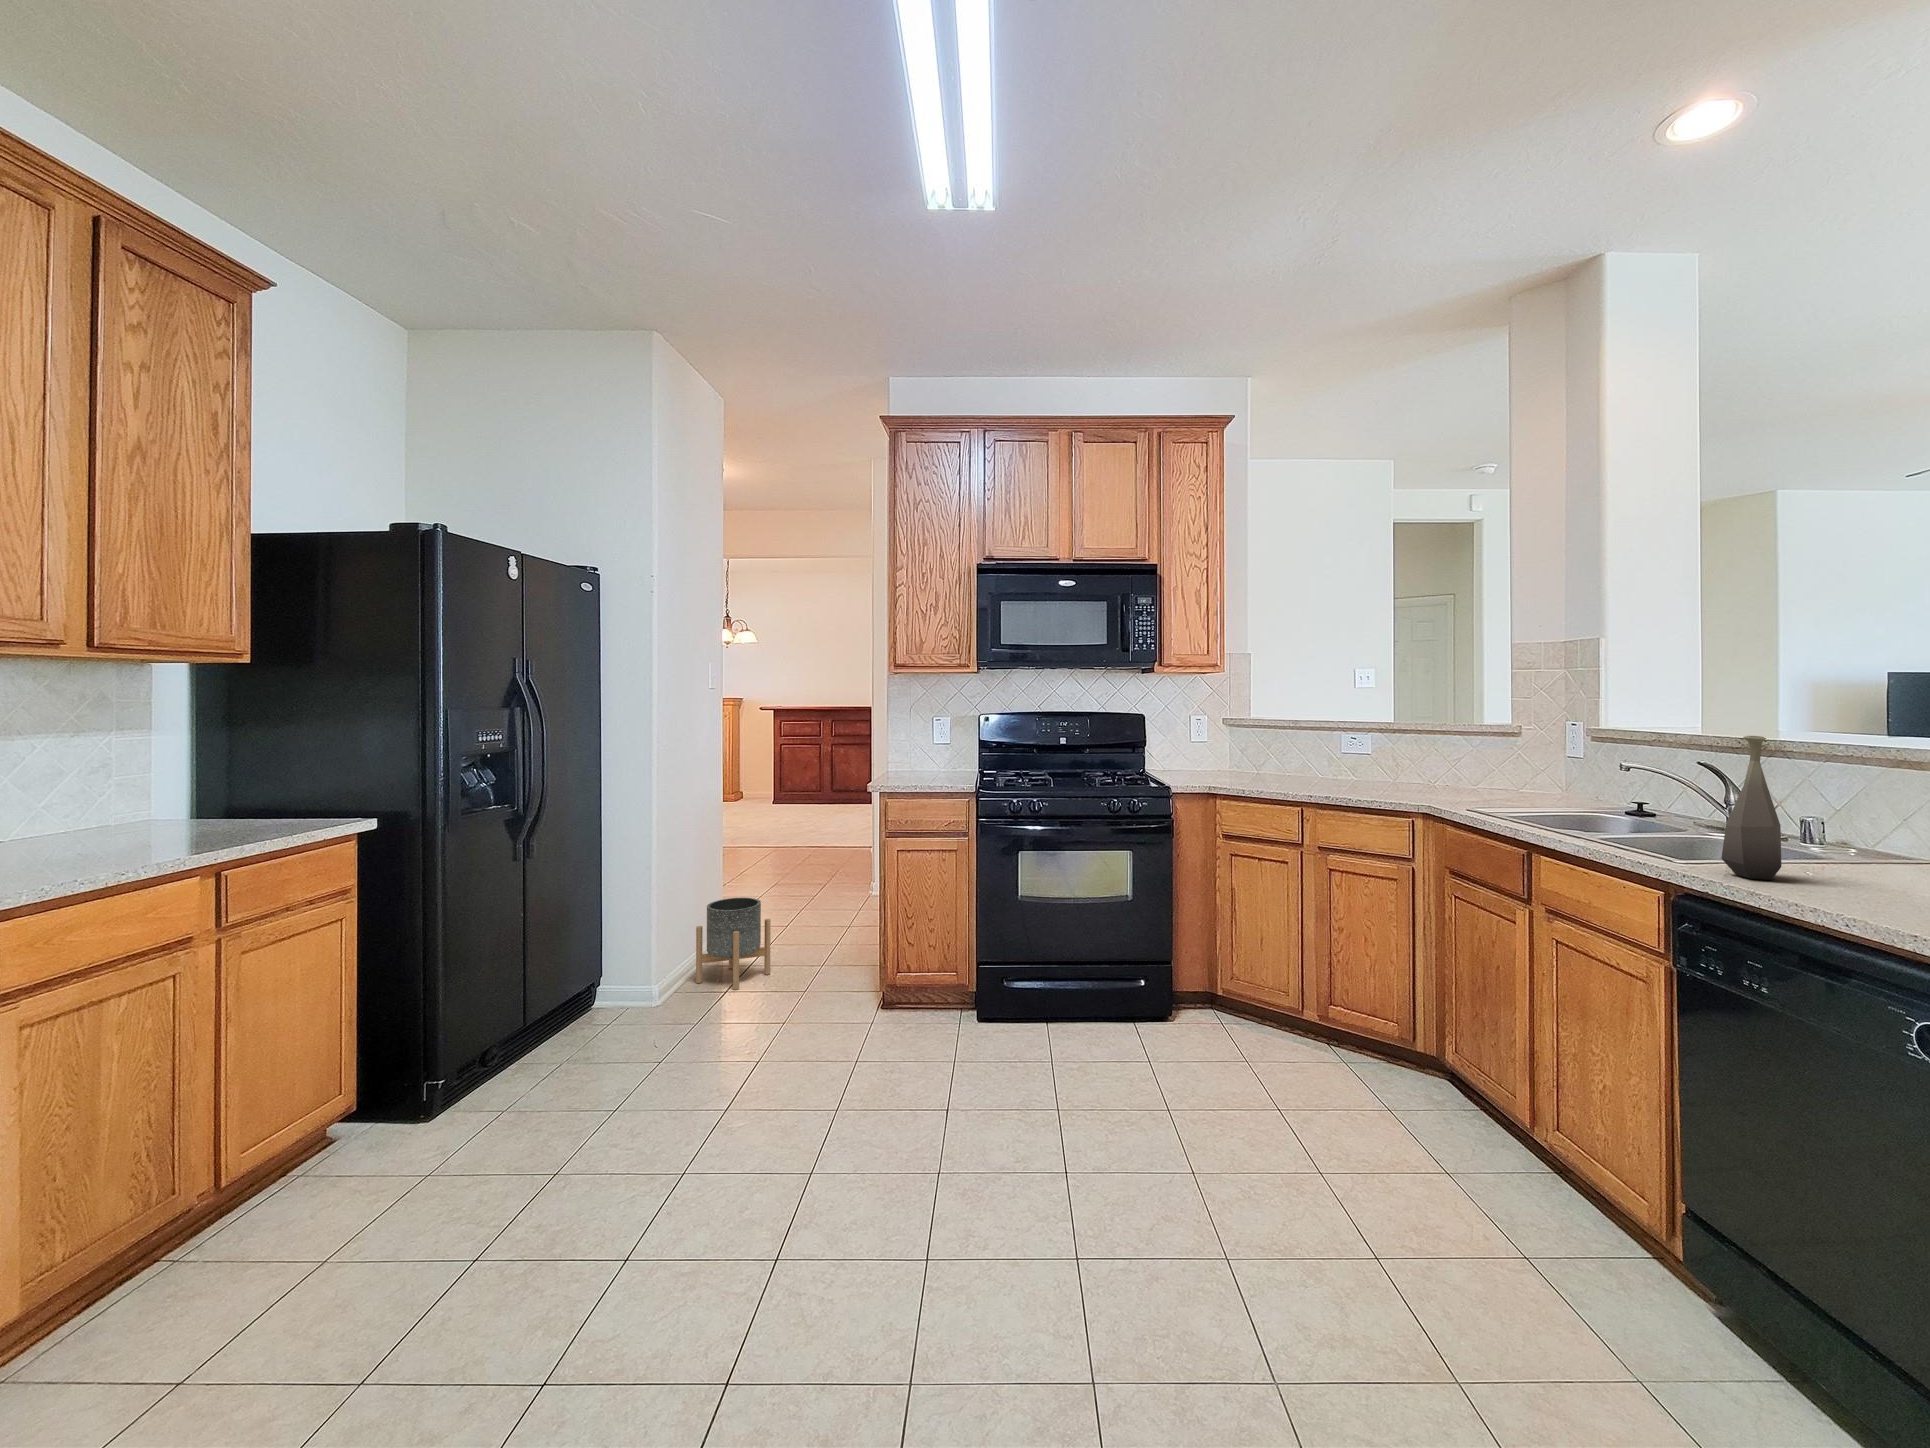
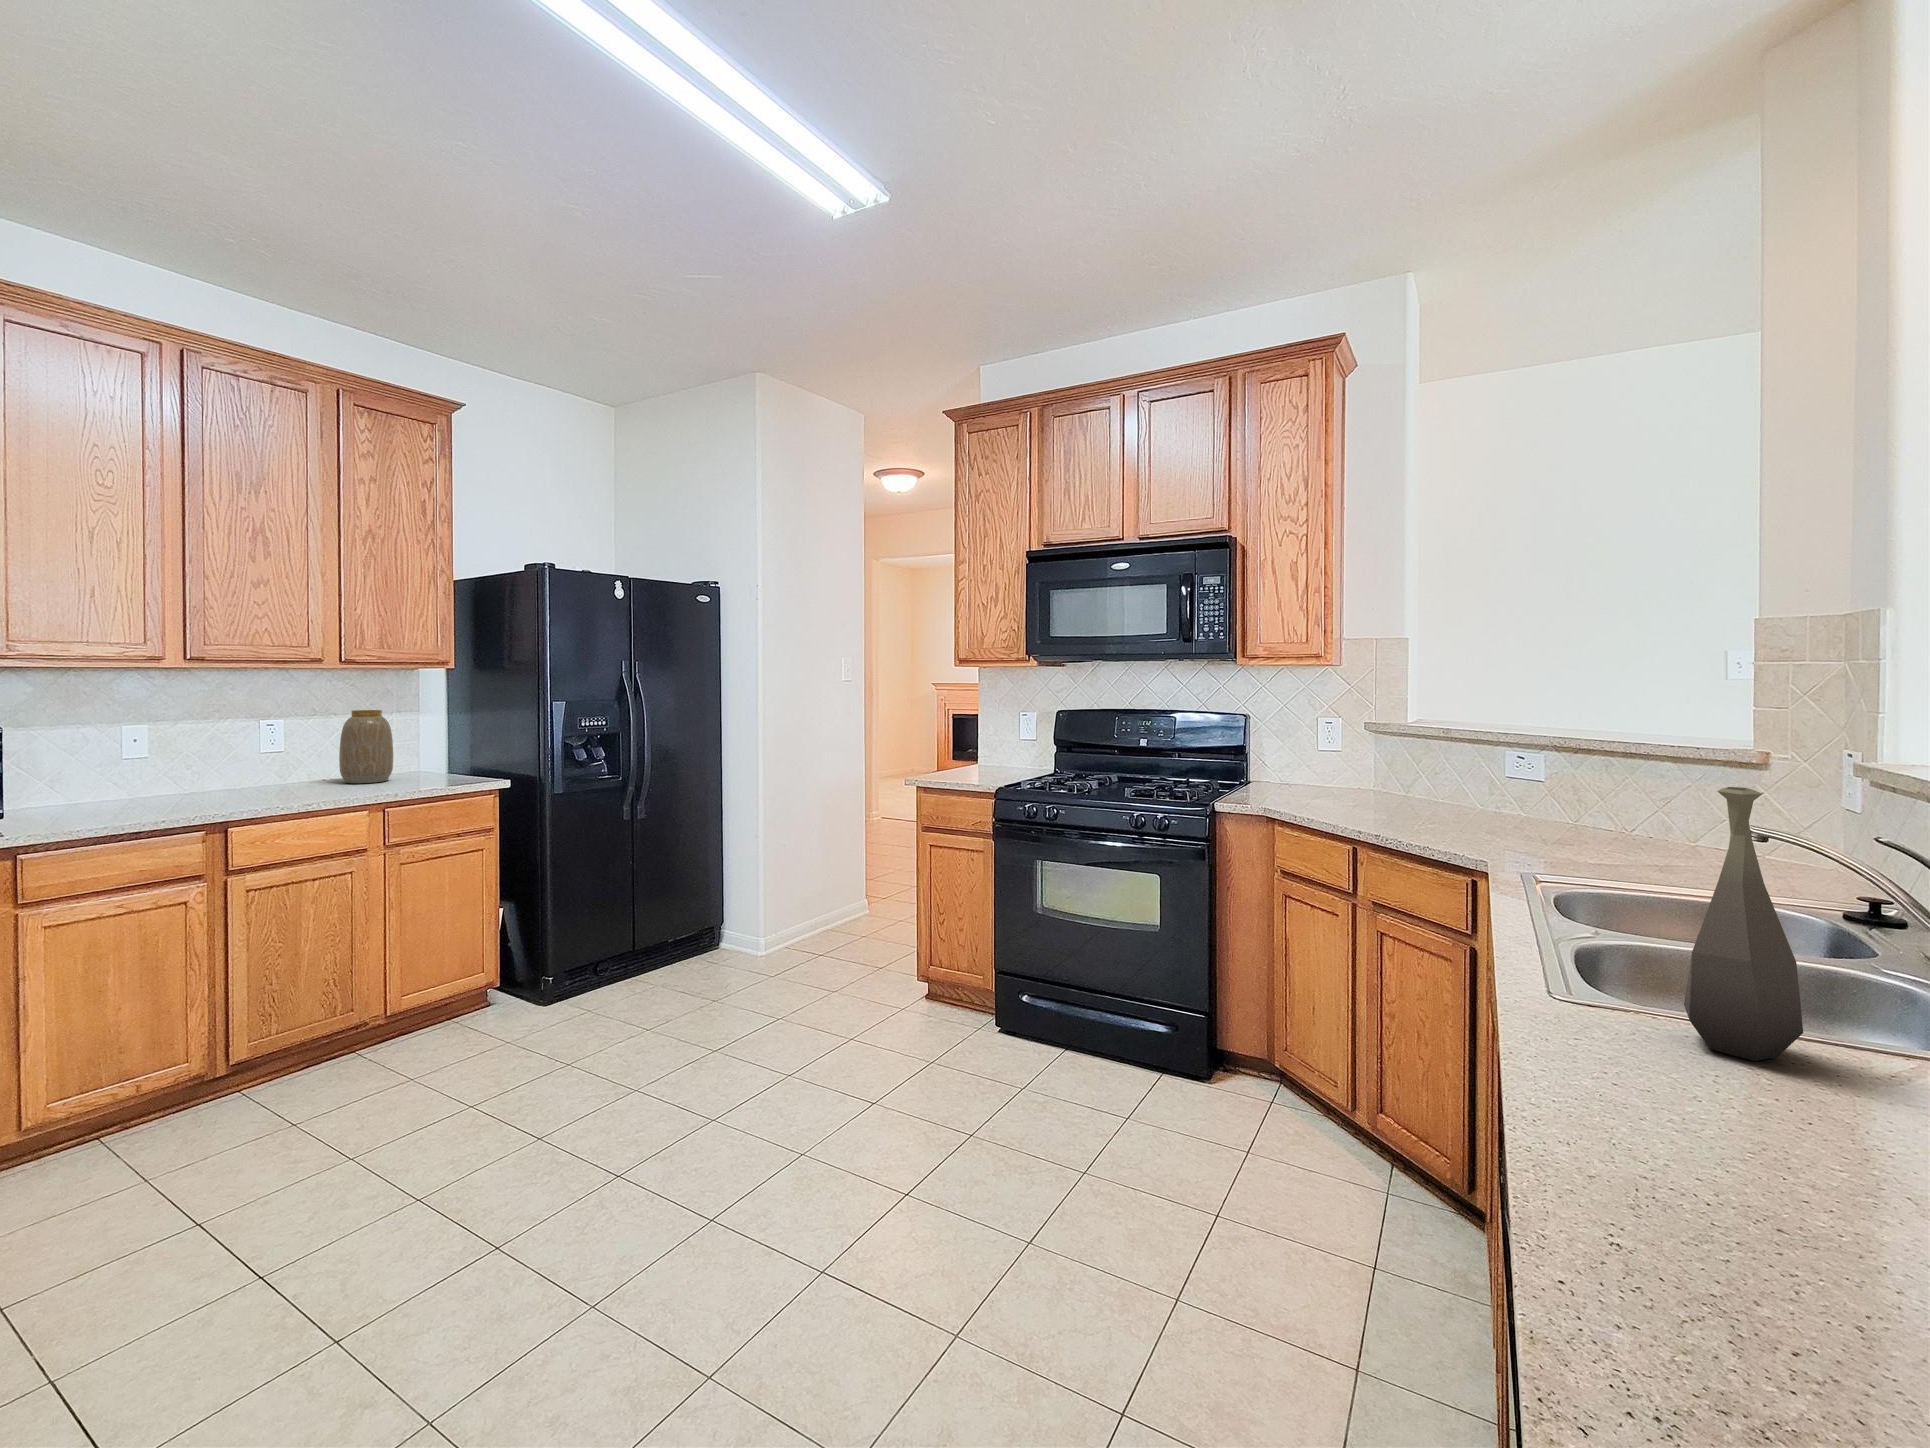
vase: none [35,725,141,843] -> present [339,710,393,784]
planter: present [696,898,770,990] -> none [804,877,867,961]

